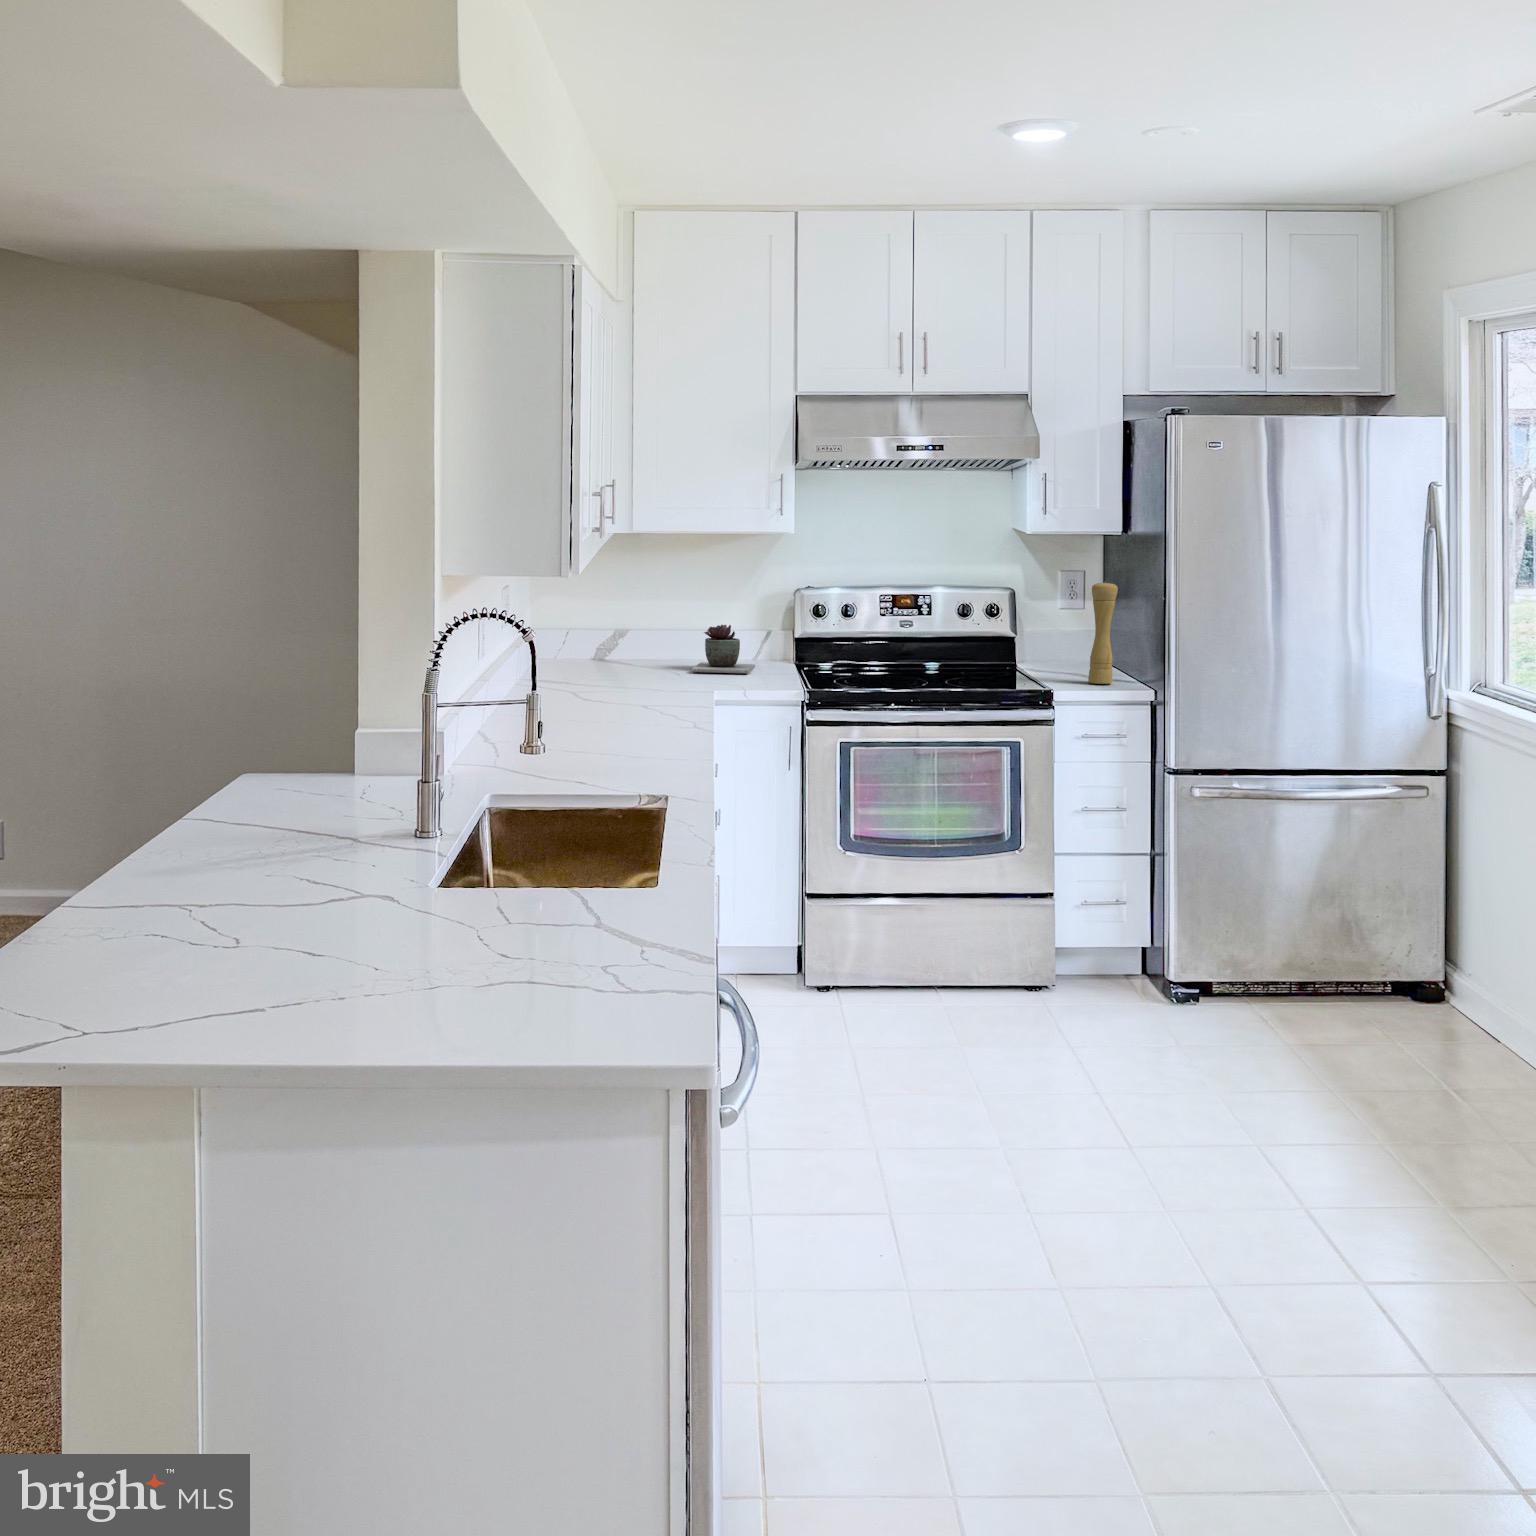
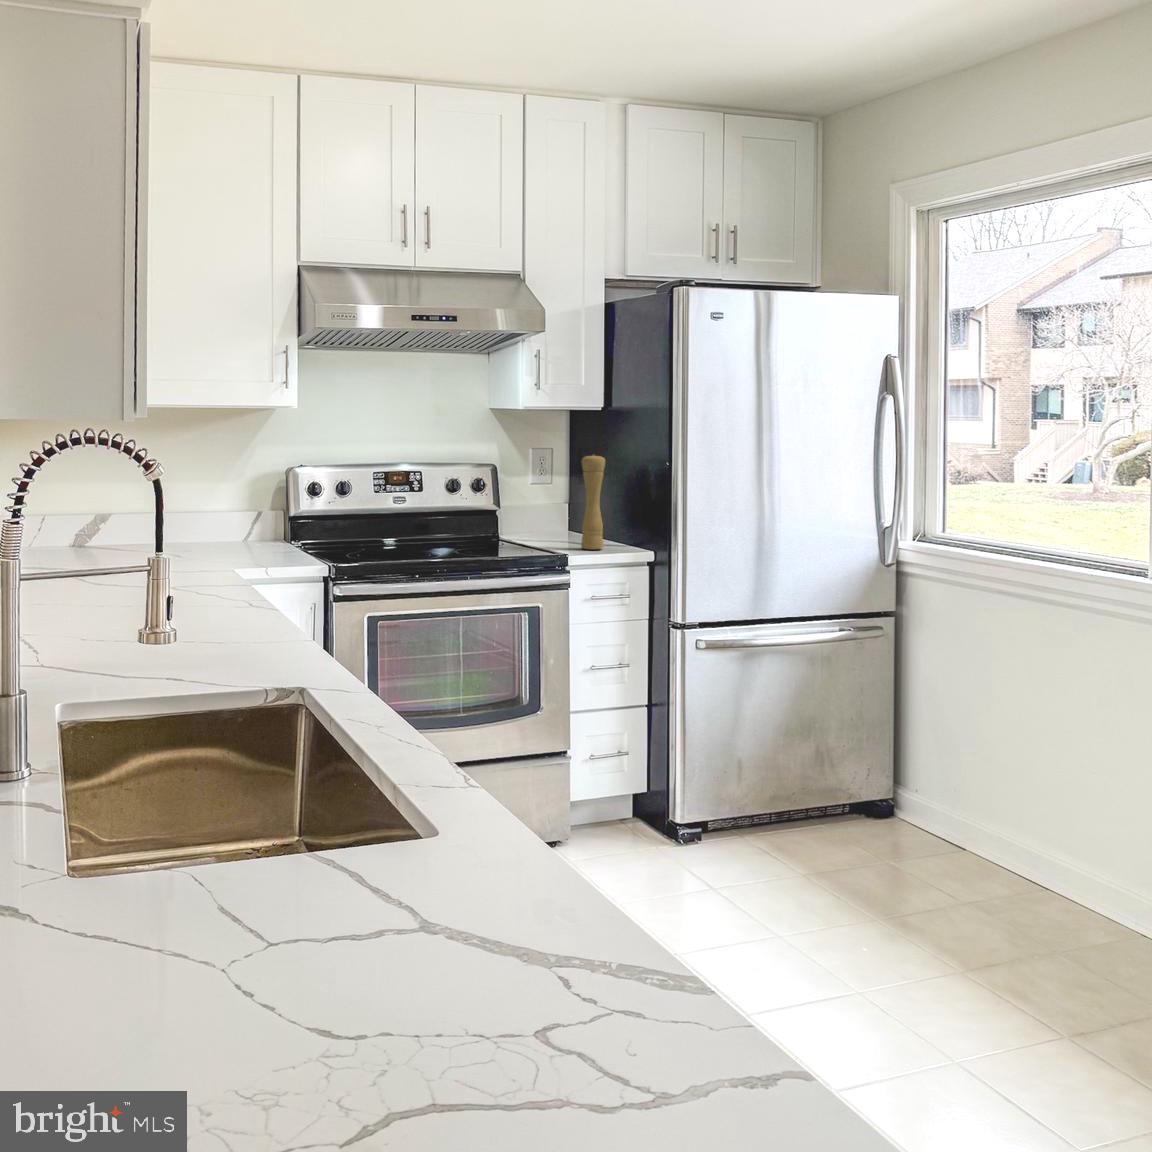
succulent plant: present [692,625,755,673] -> none [192,503,253,553]

